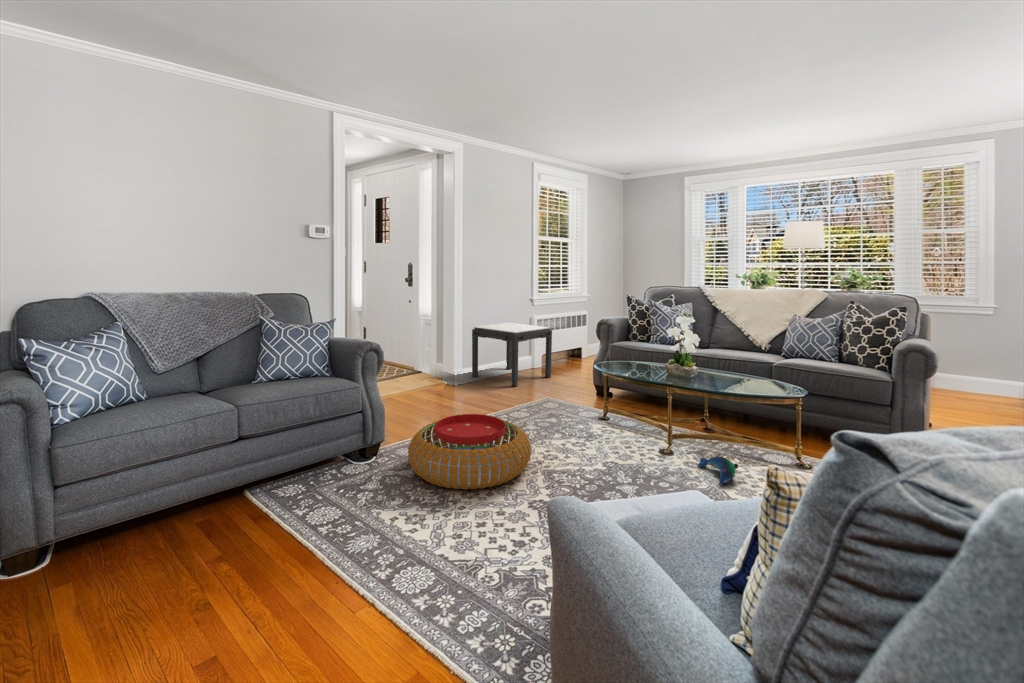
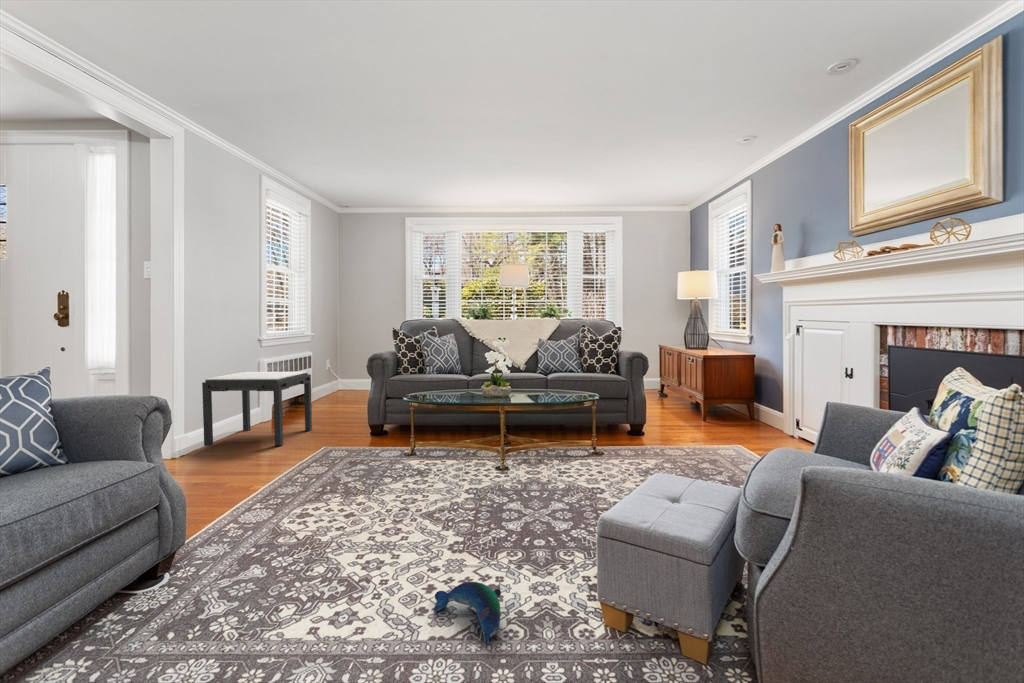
pouf: present [408,414,531,490] -> none [248,468,418,572]
plush toy: present [698,457,738,485] -> present [434,582,501,645]

